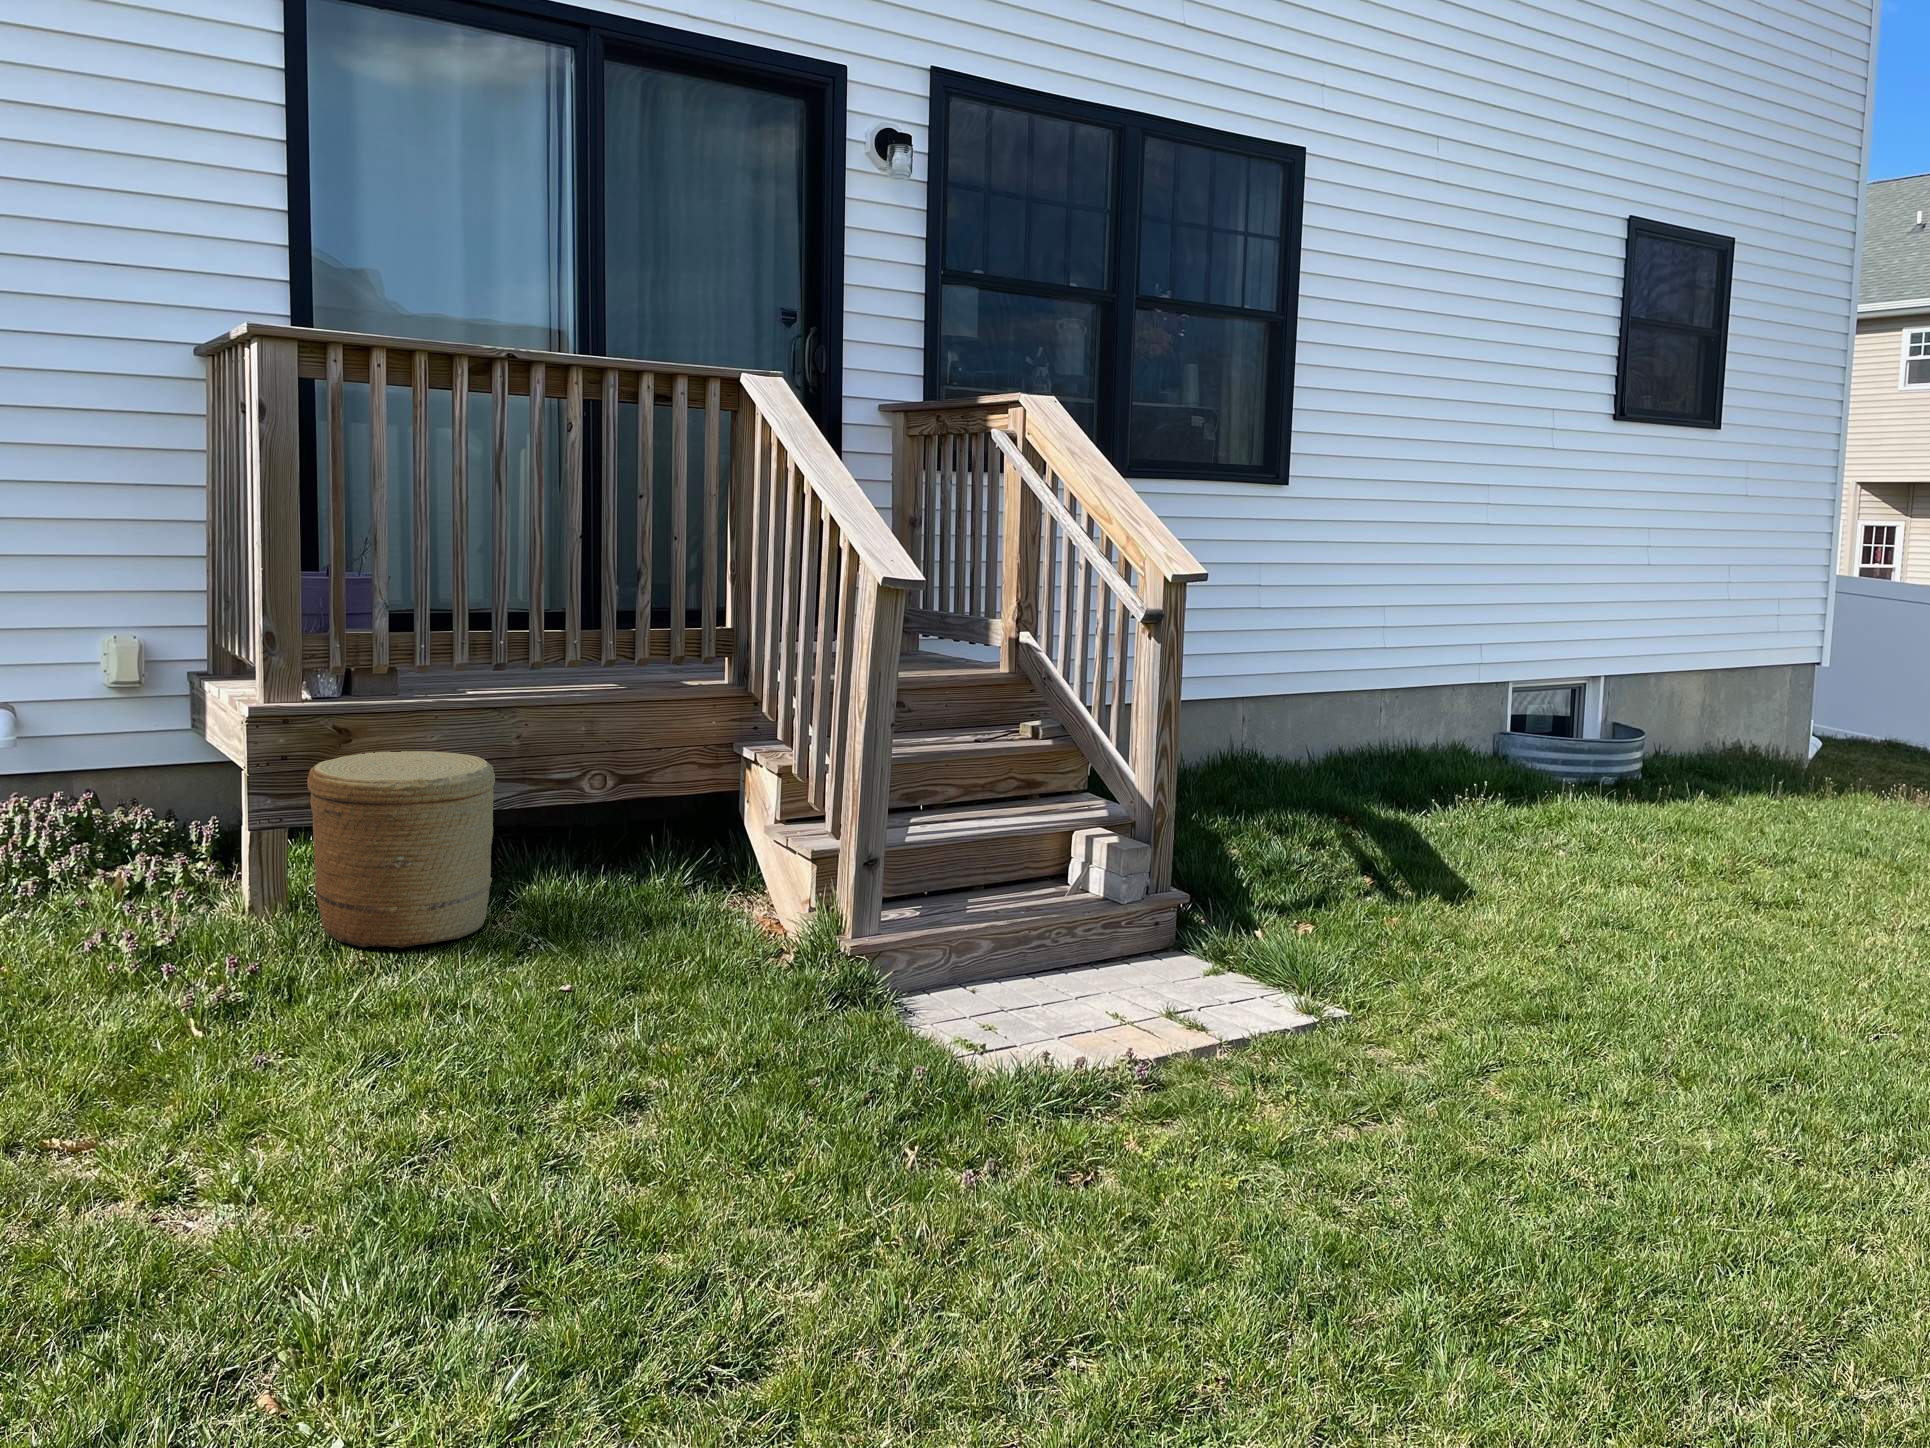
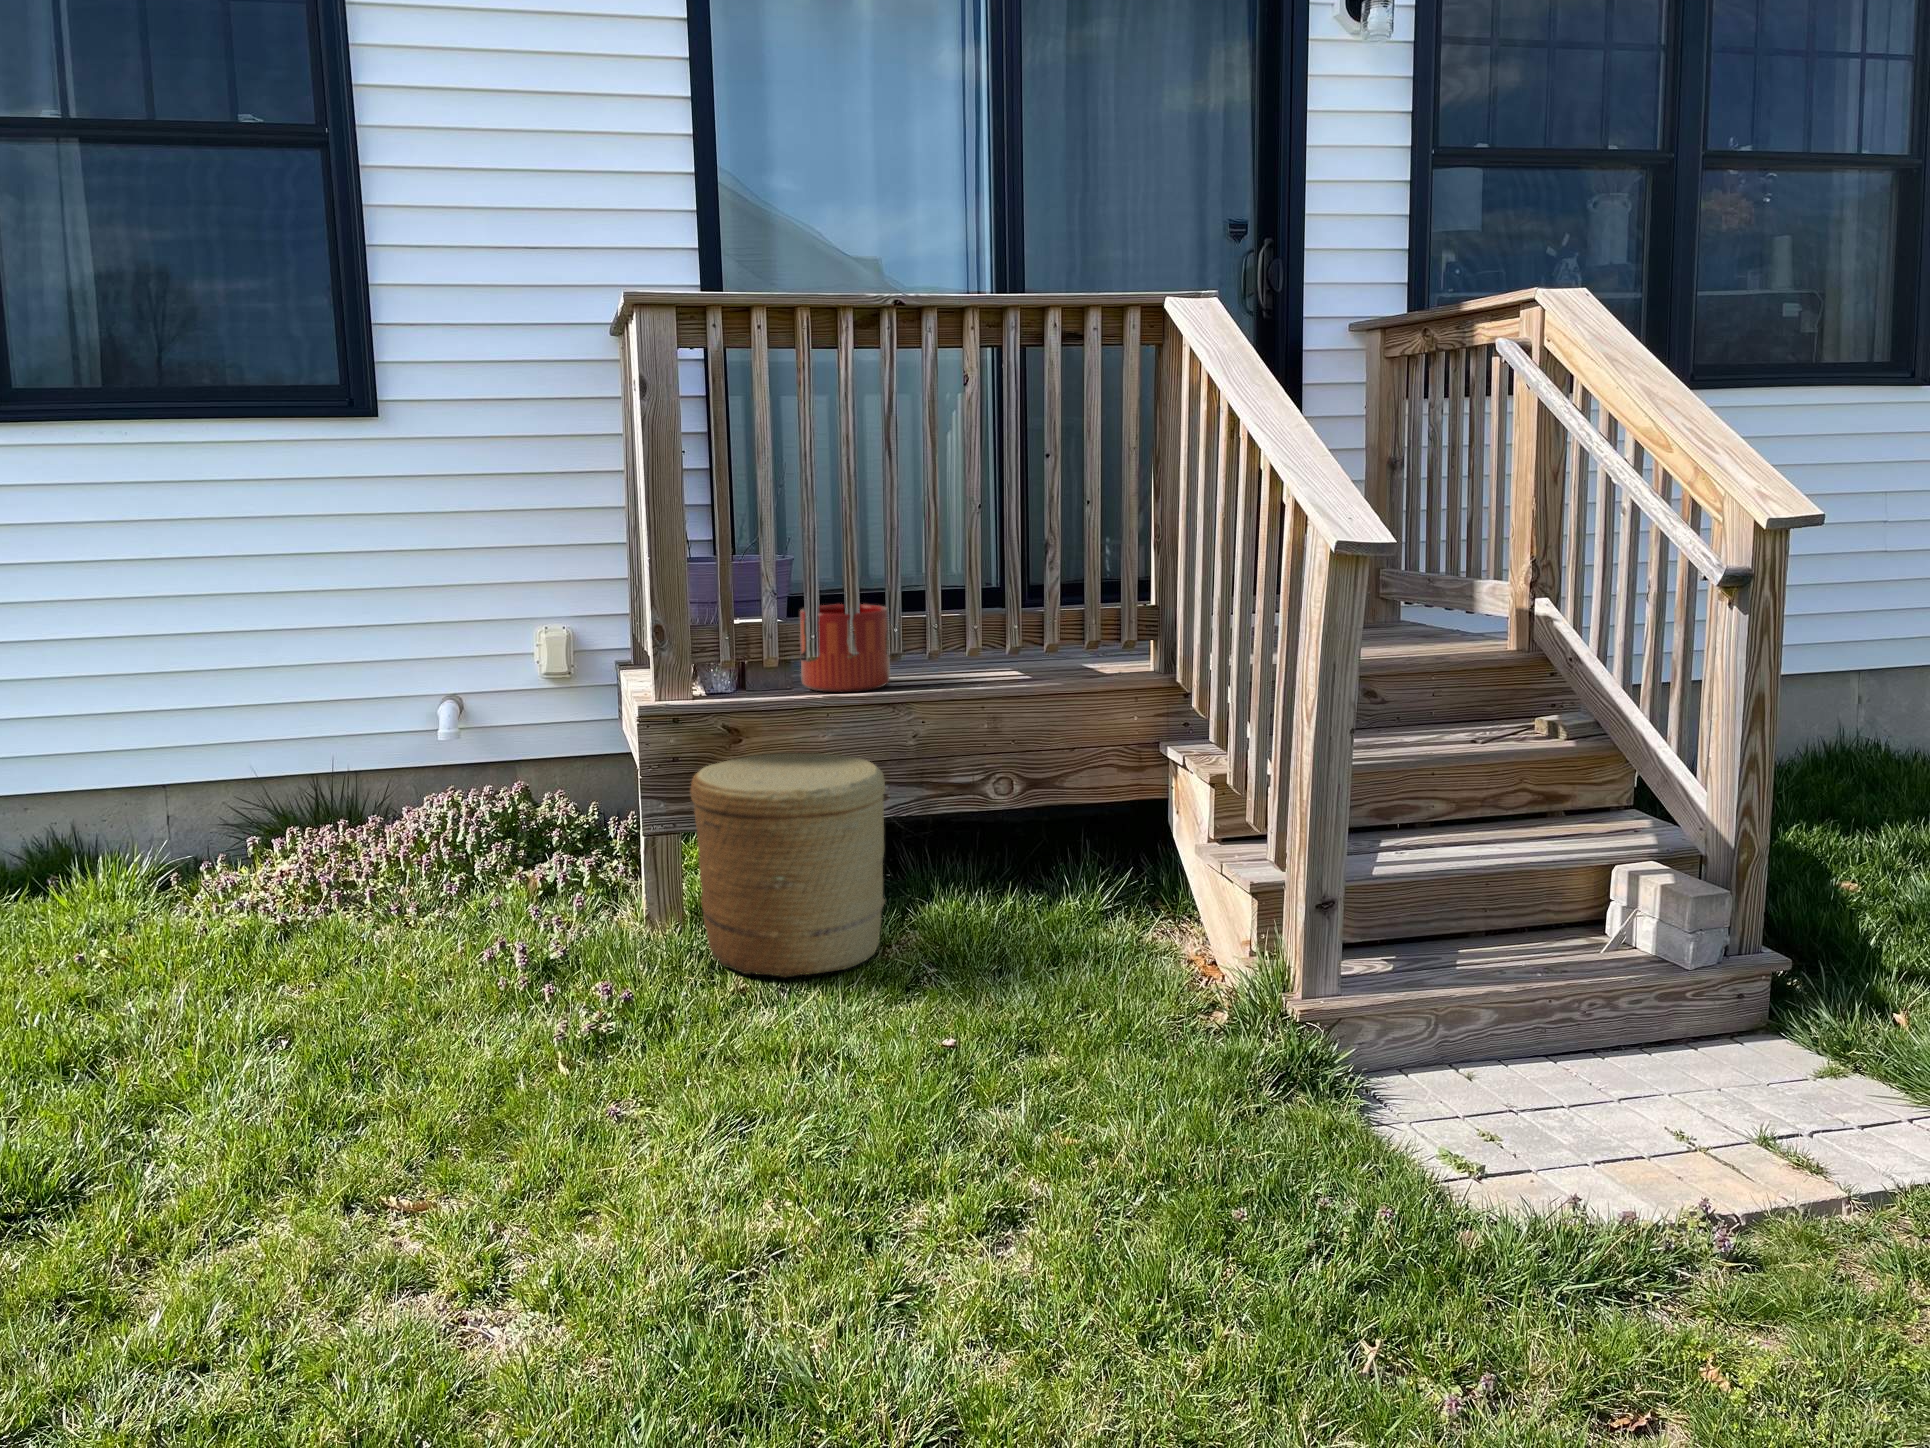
planter: none [405,620,490,698] -> present [800,604,890,692]

